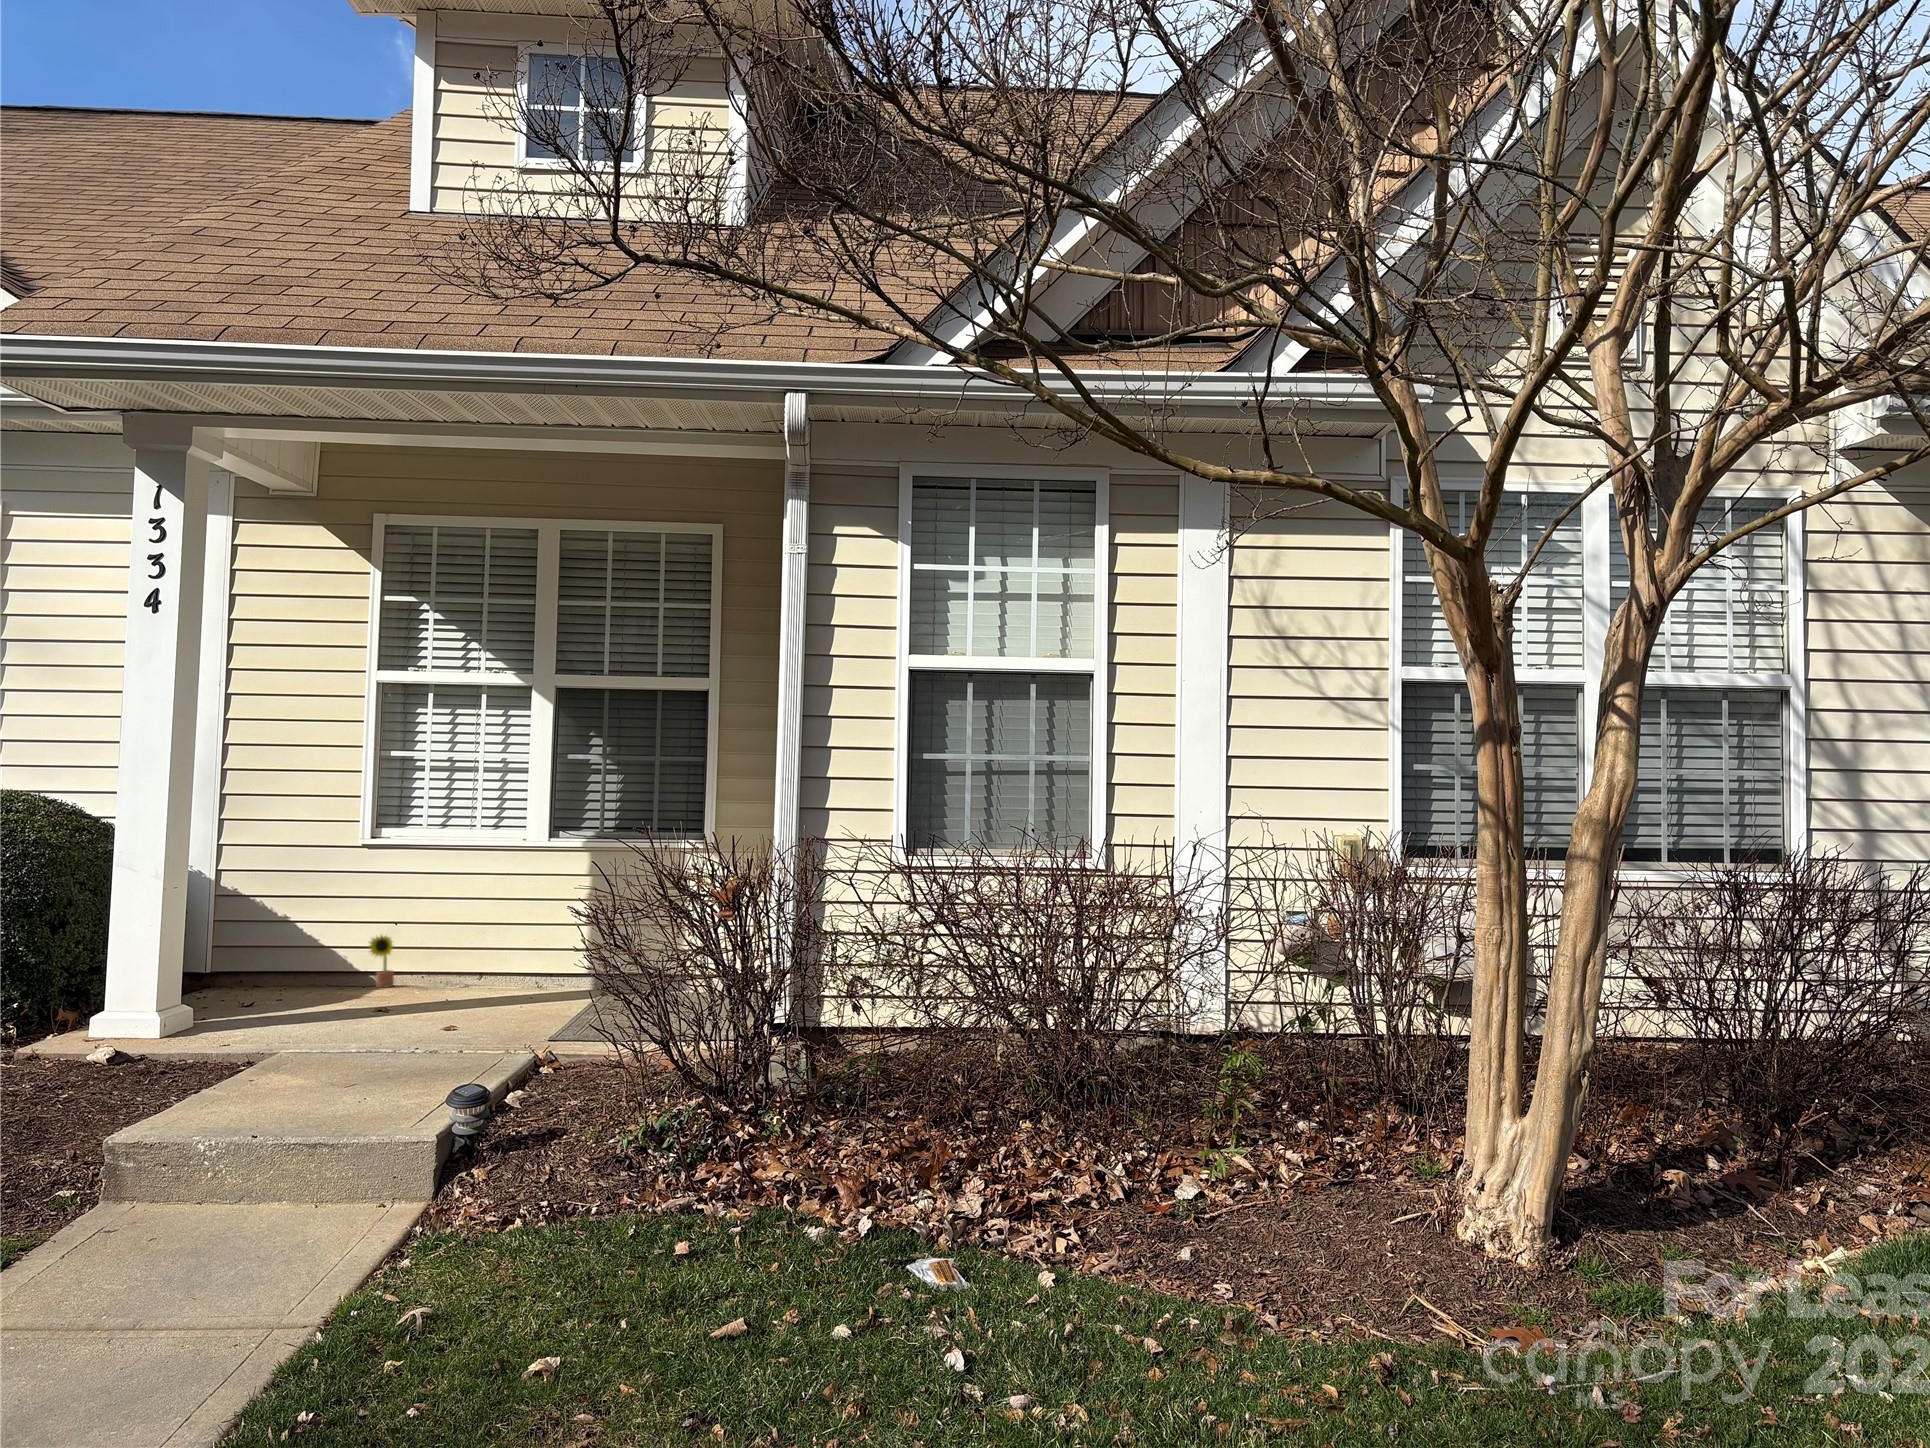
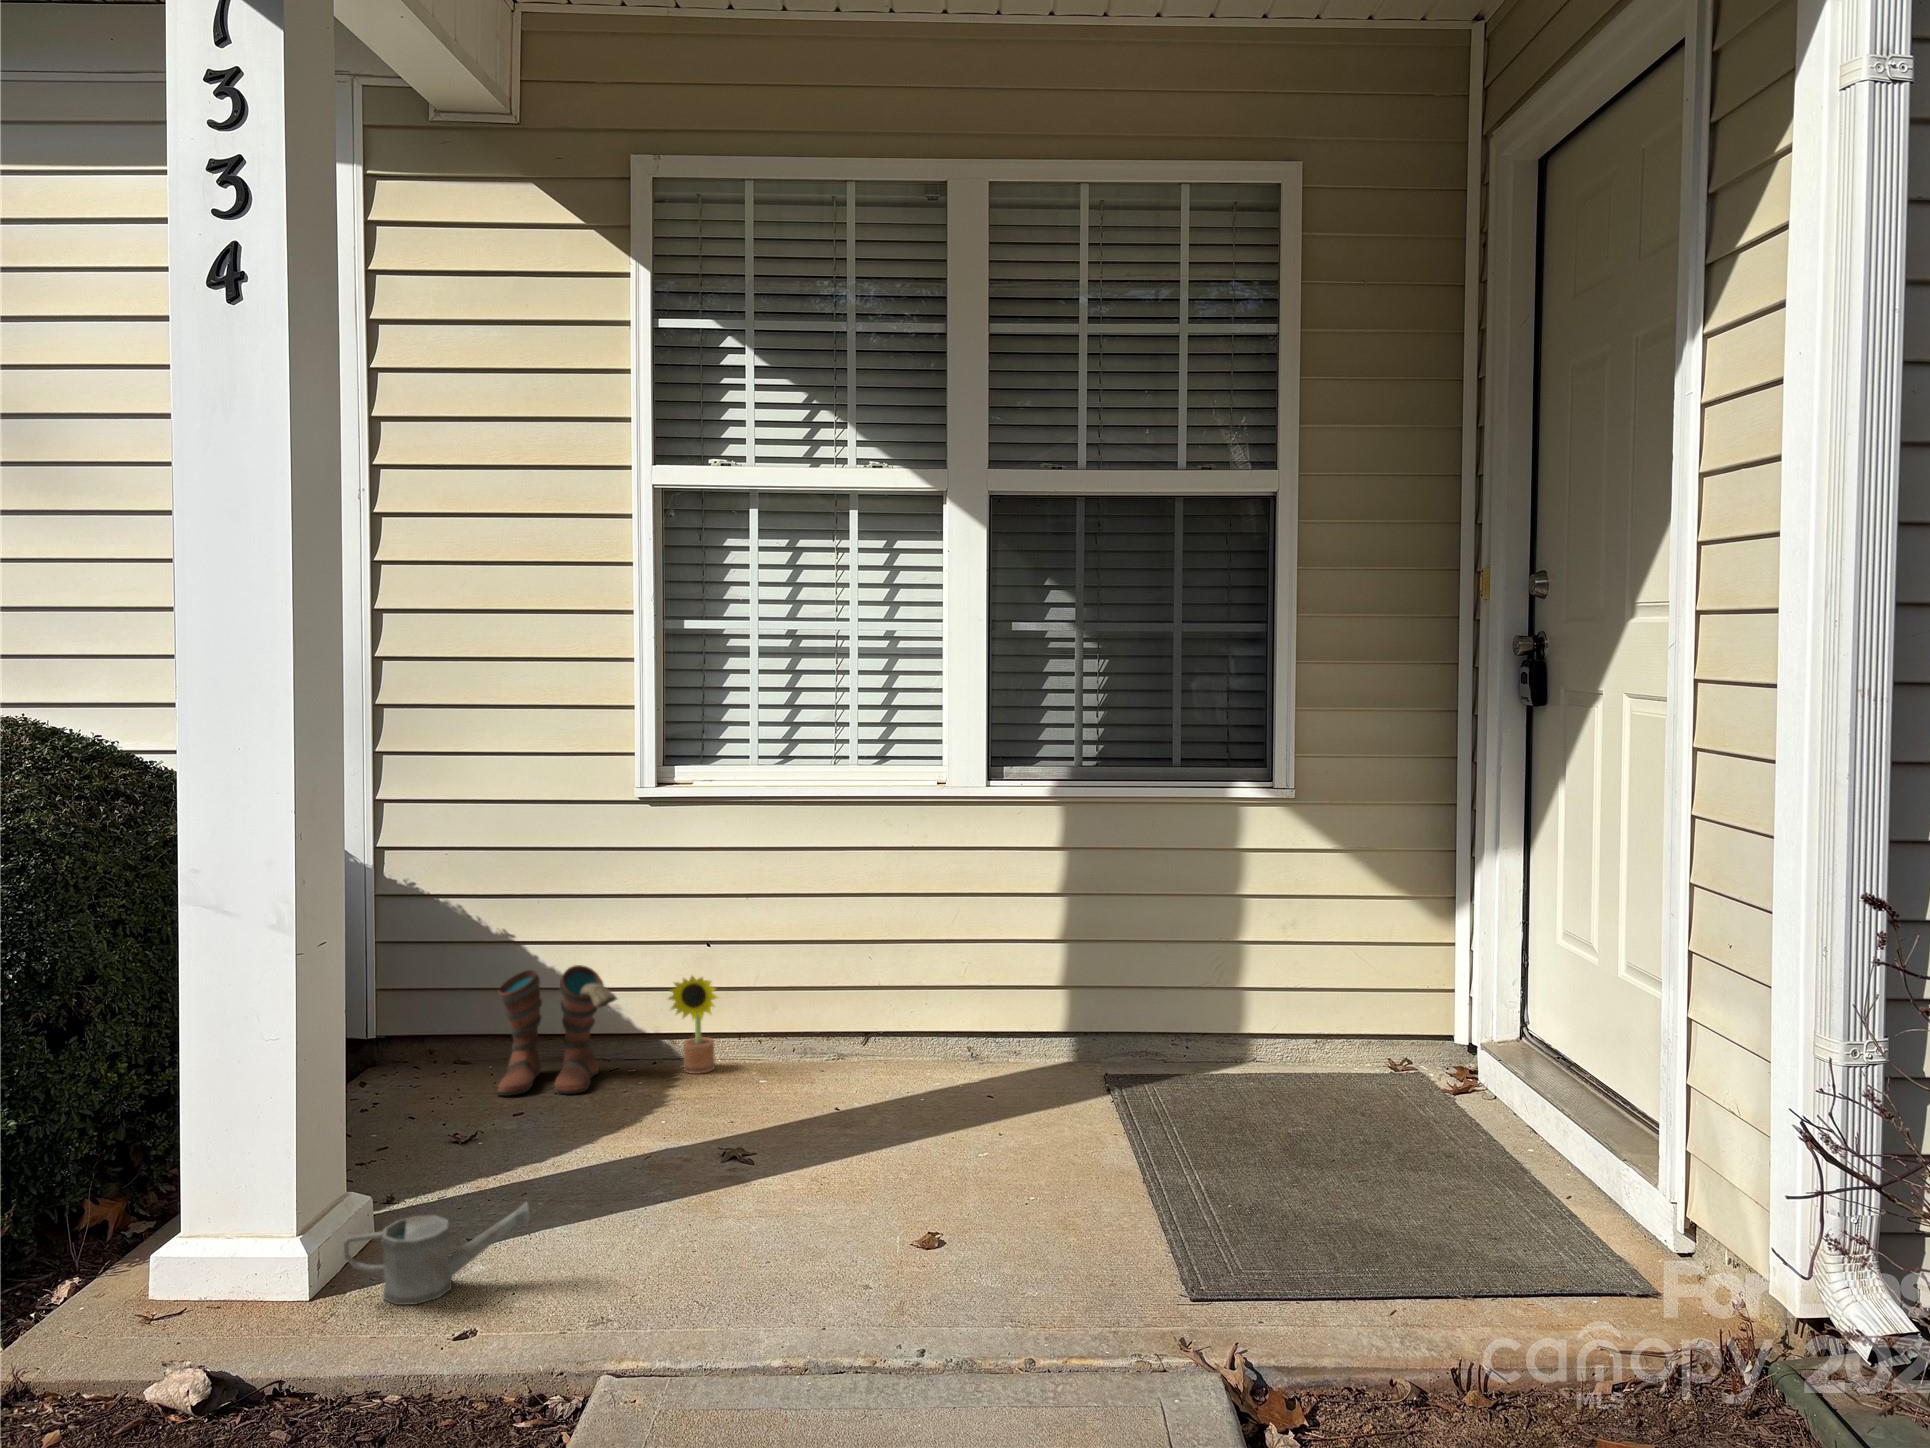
boots: none [272,929,340,993] -> present [497,965,617,1096]
watering can: none [178,1000,264,1039] -> present [344,1202,530,1305]

